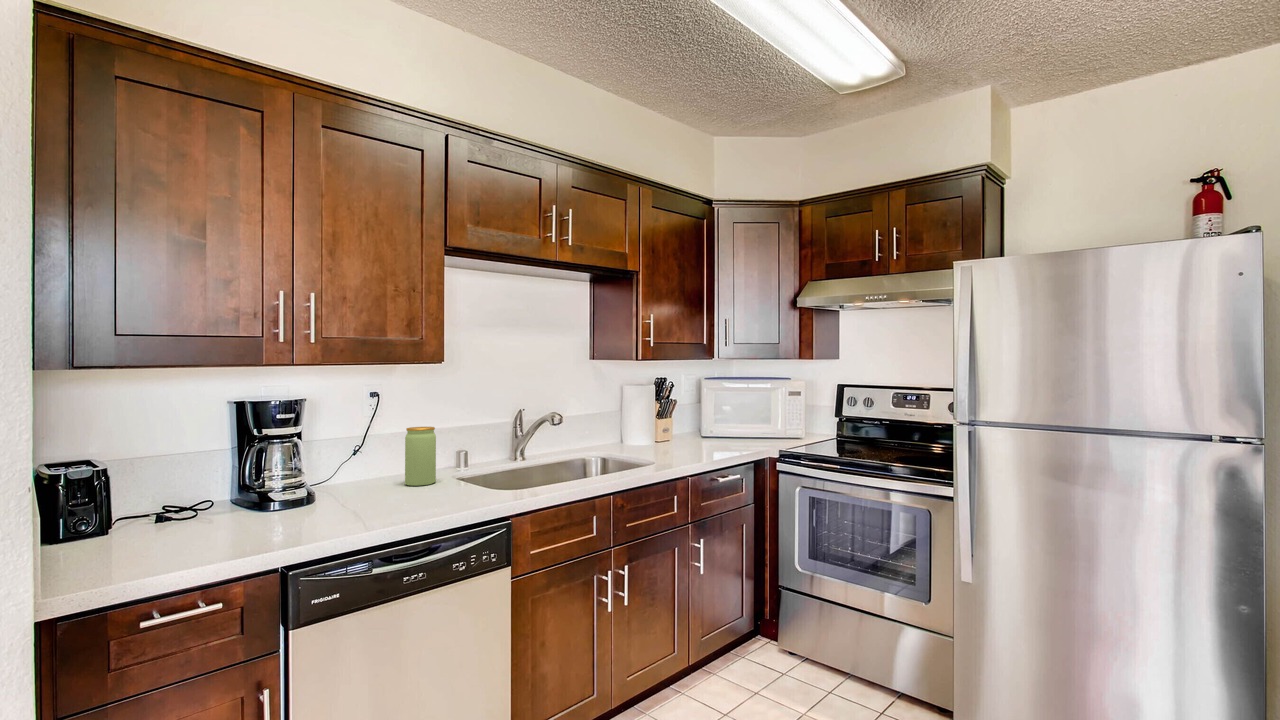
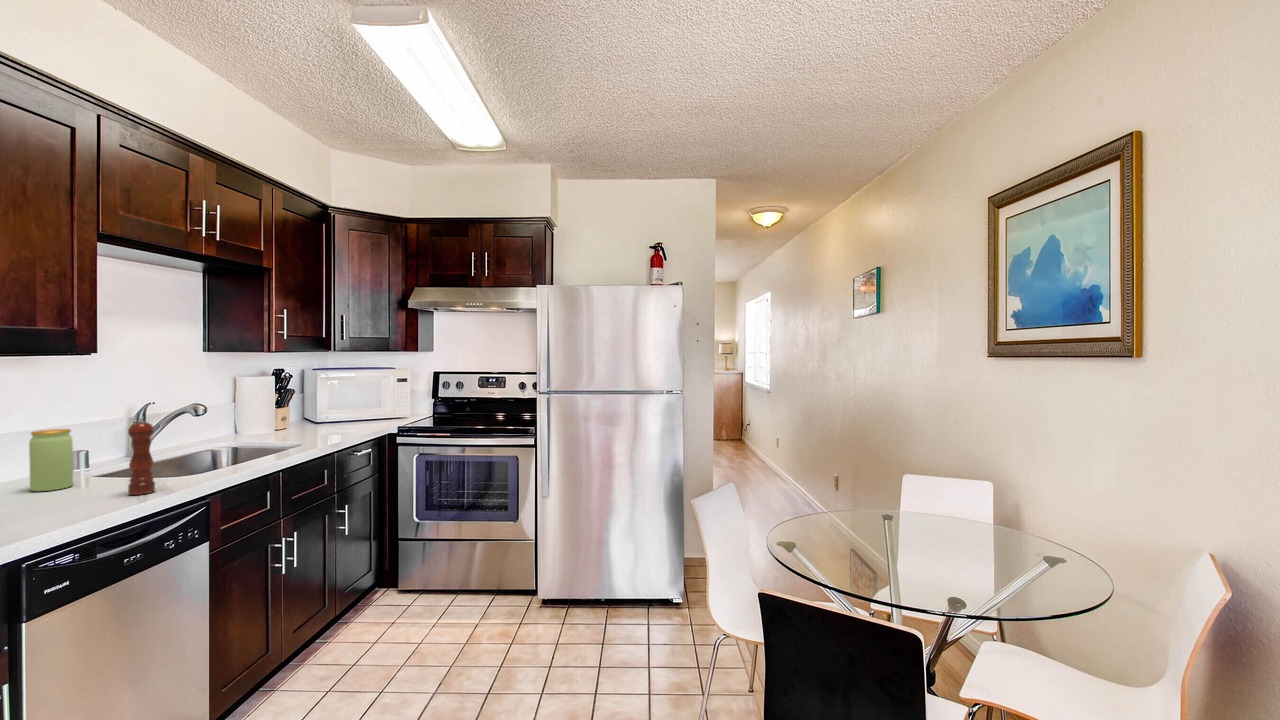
pepper mill: none [439,418,462,504] -> present [128,417,155,495]

